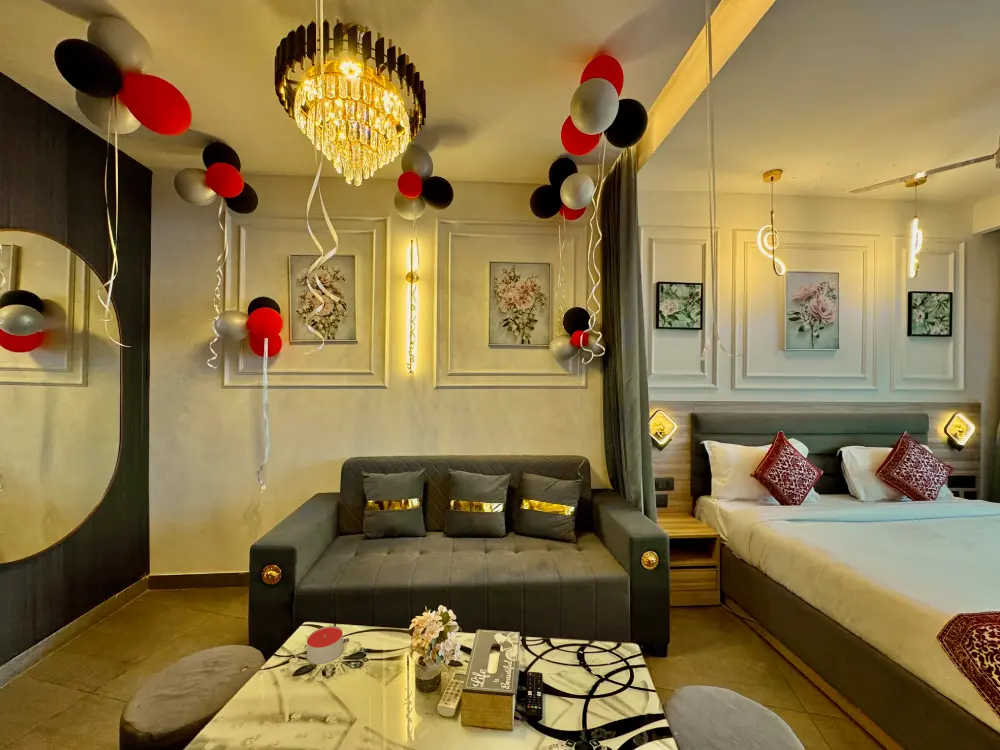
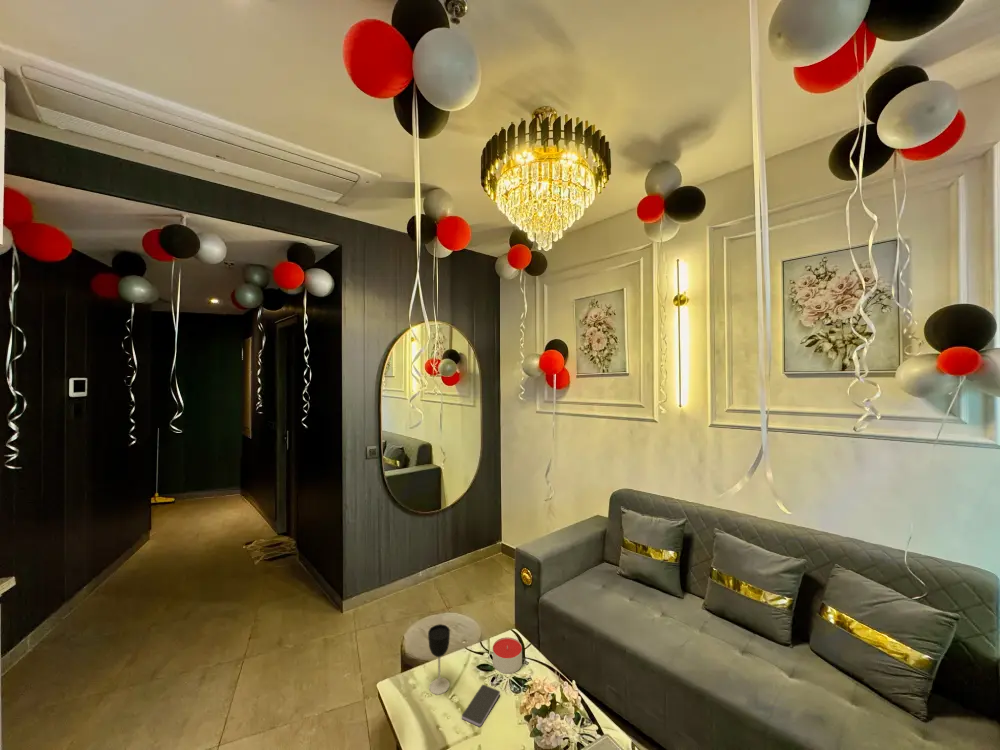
wine glass: none [250,640,283,726] -> present [428,624,450,694]
smartphone: none [320,673,350,715] -> present [462,685,500,727]

